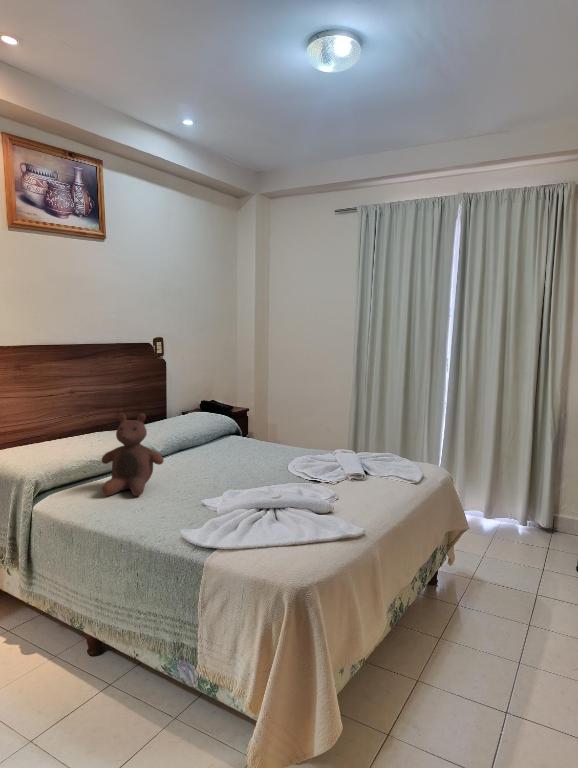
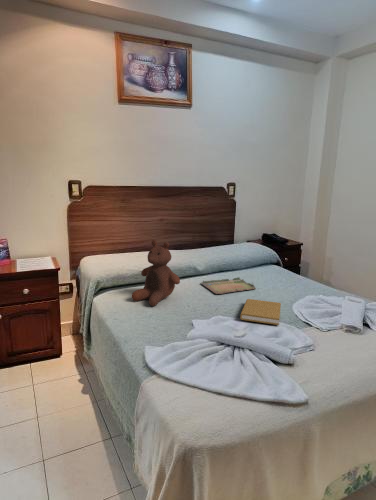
tray: none [167,451,235,471] -> present [201,278,256,294]
book: none [240,465,290,487] -> present [240,299,281,325]

